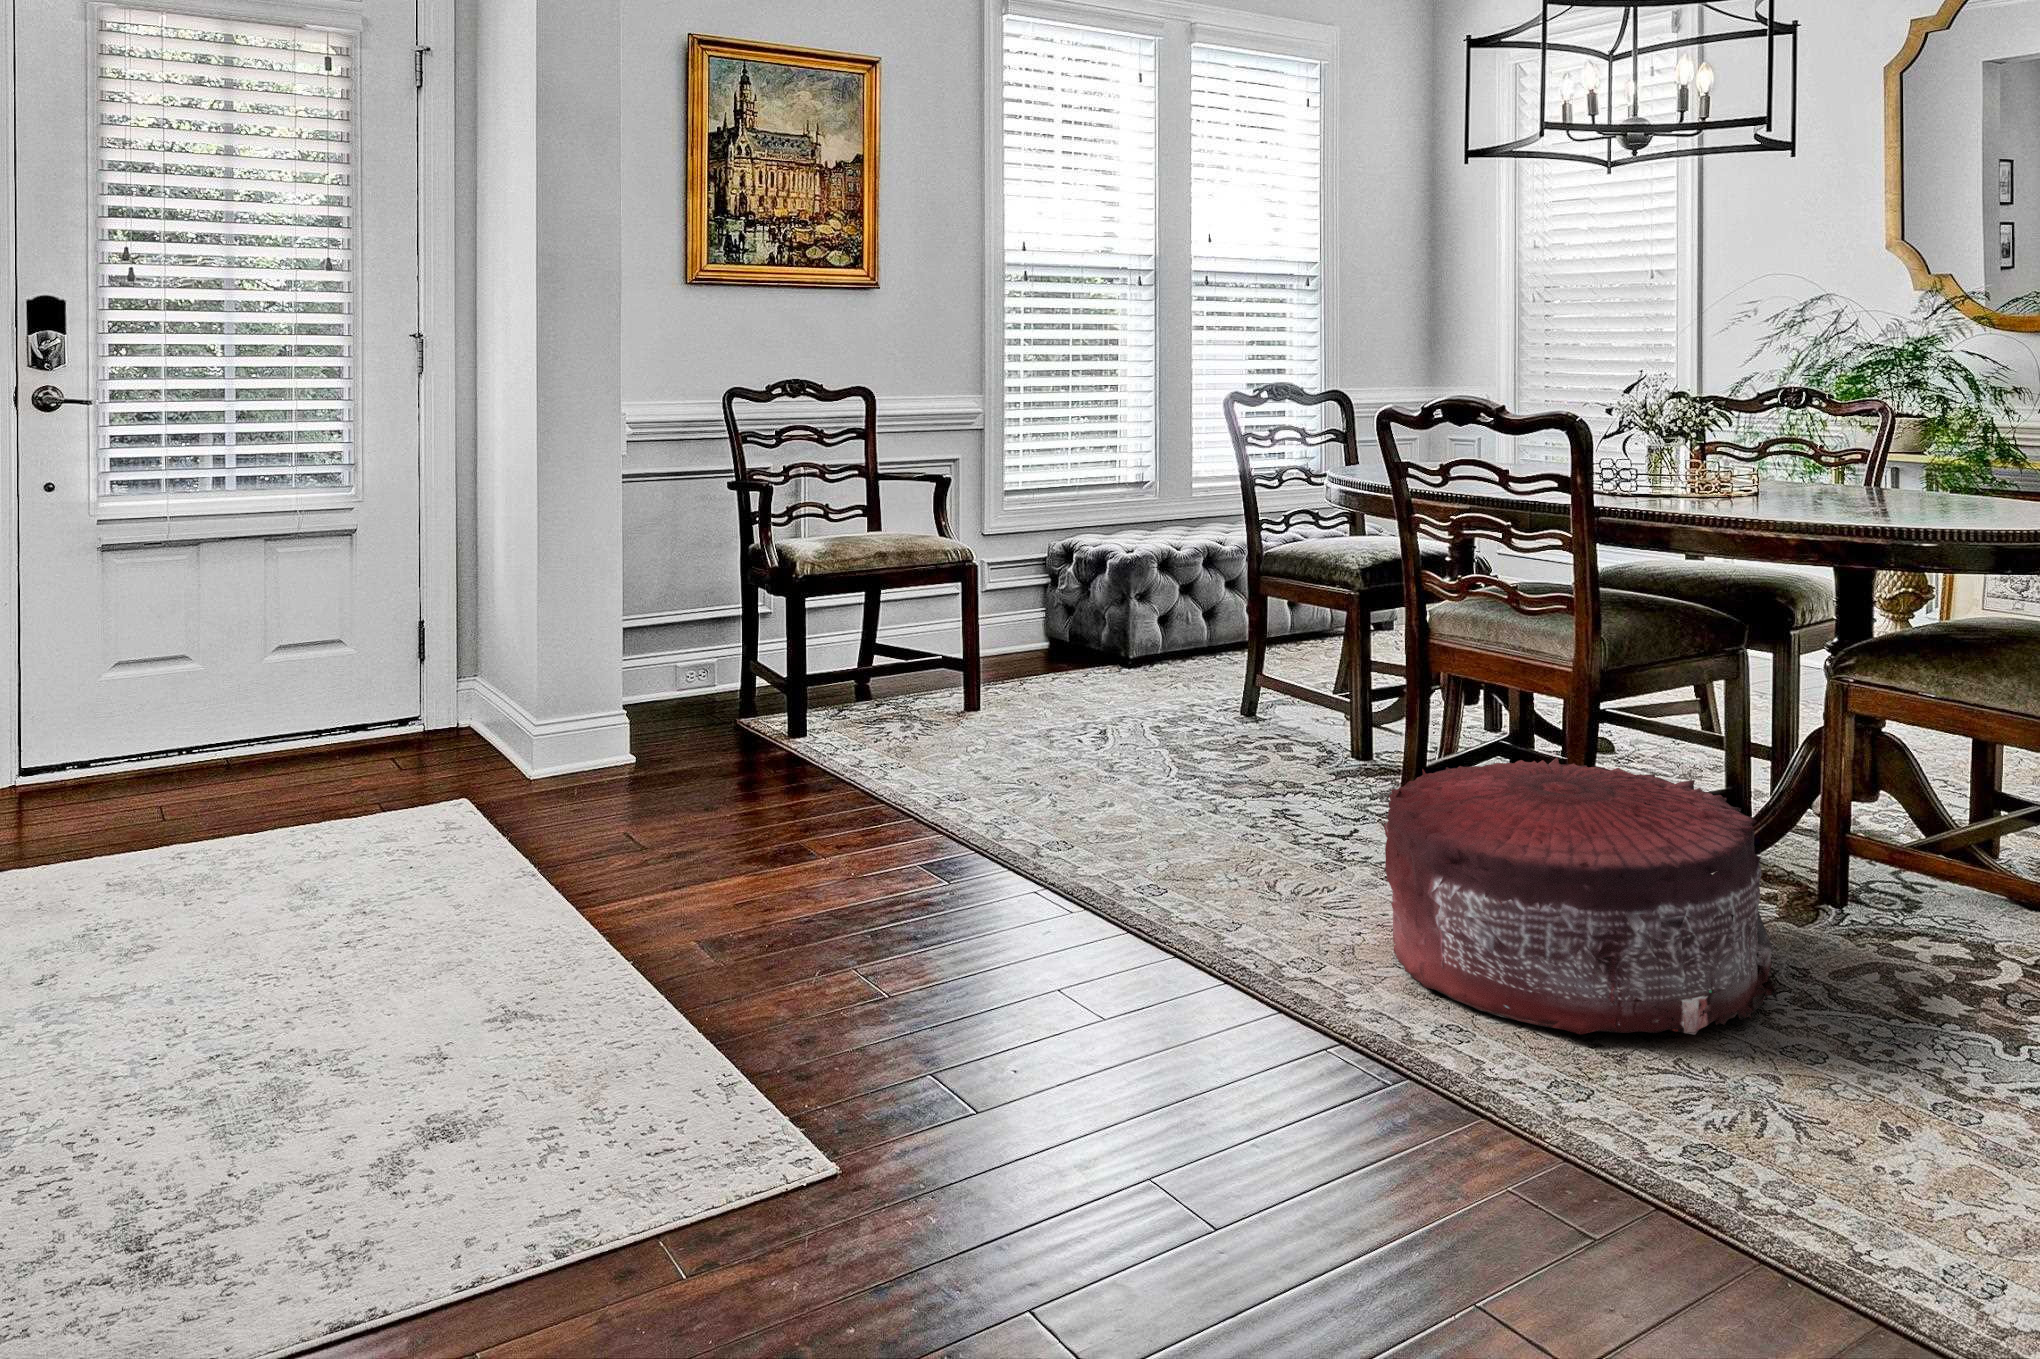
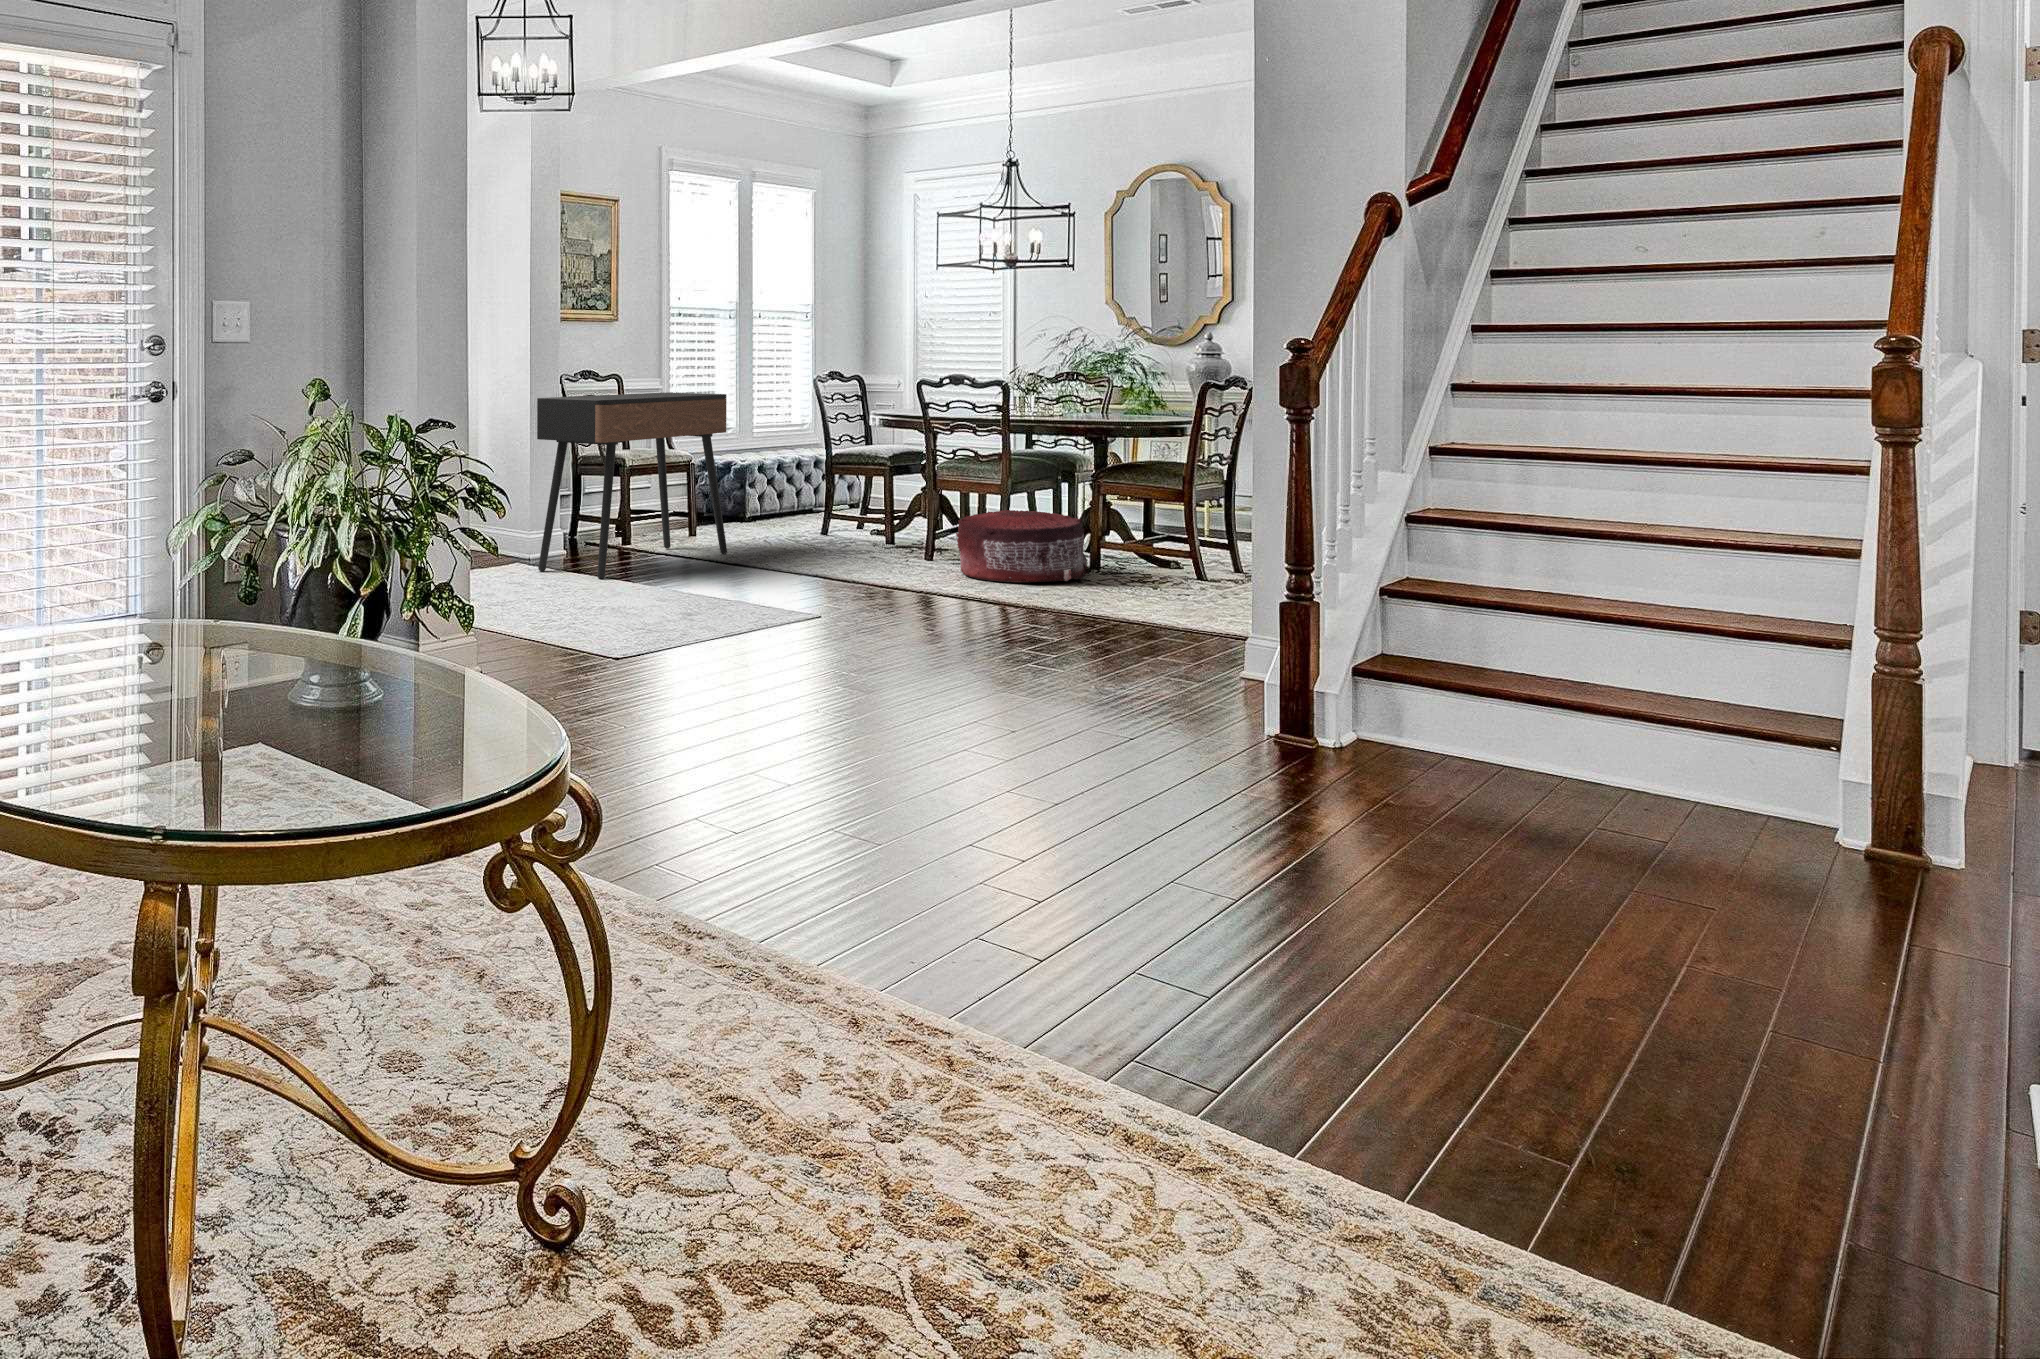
console table: none [357,424,907,903] -> present [537,393,727,579]

